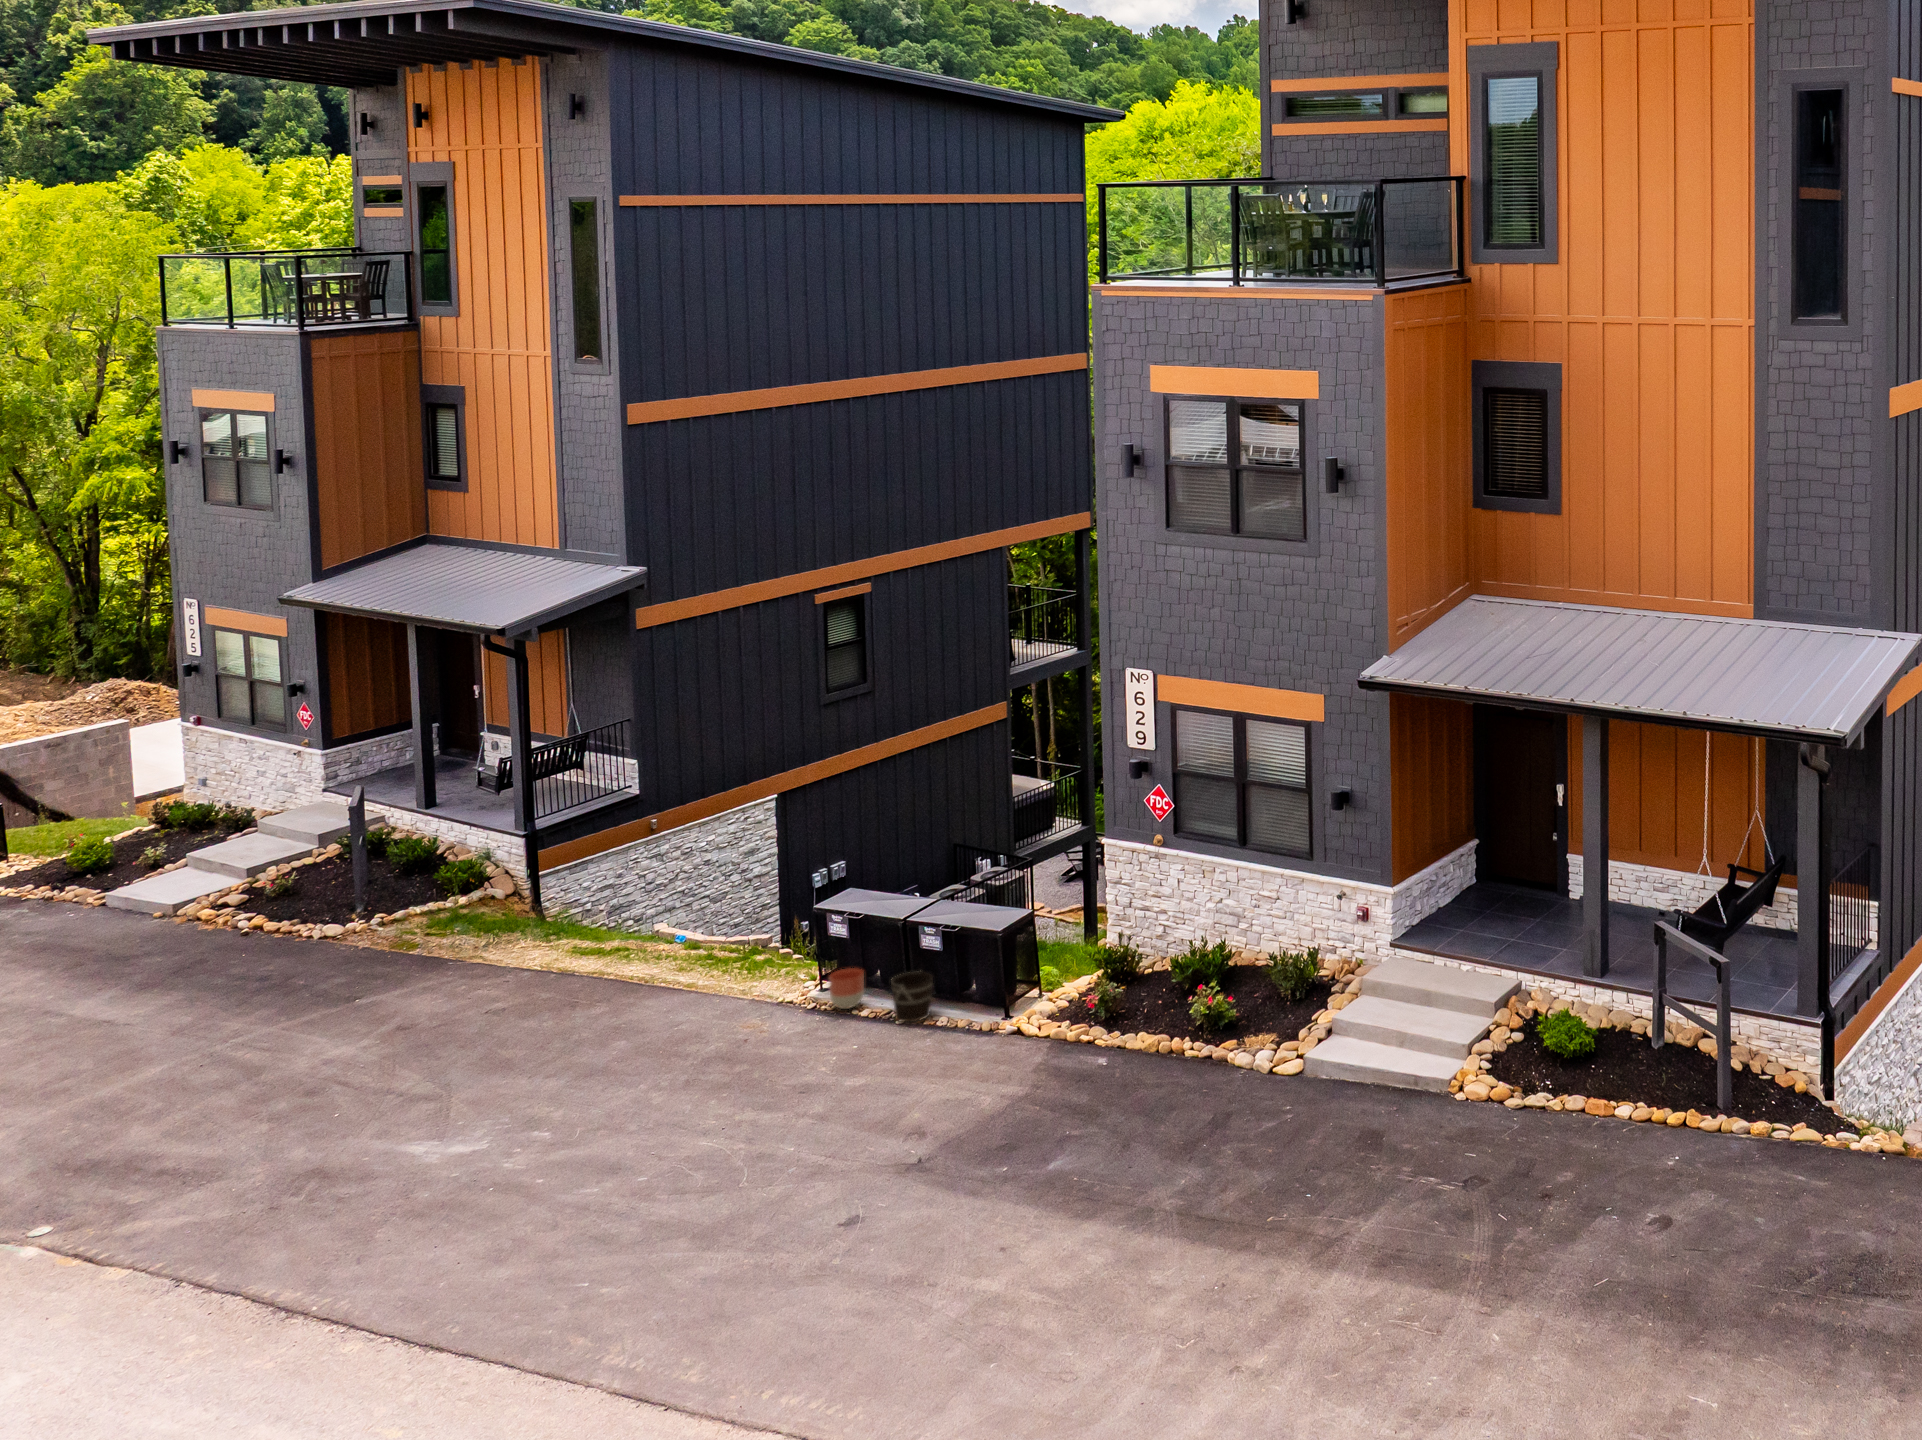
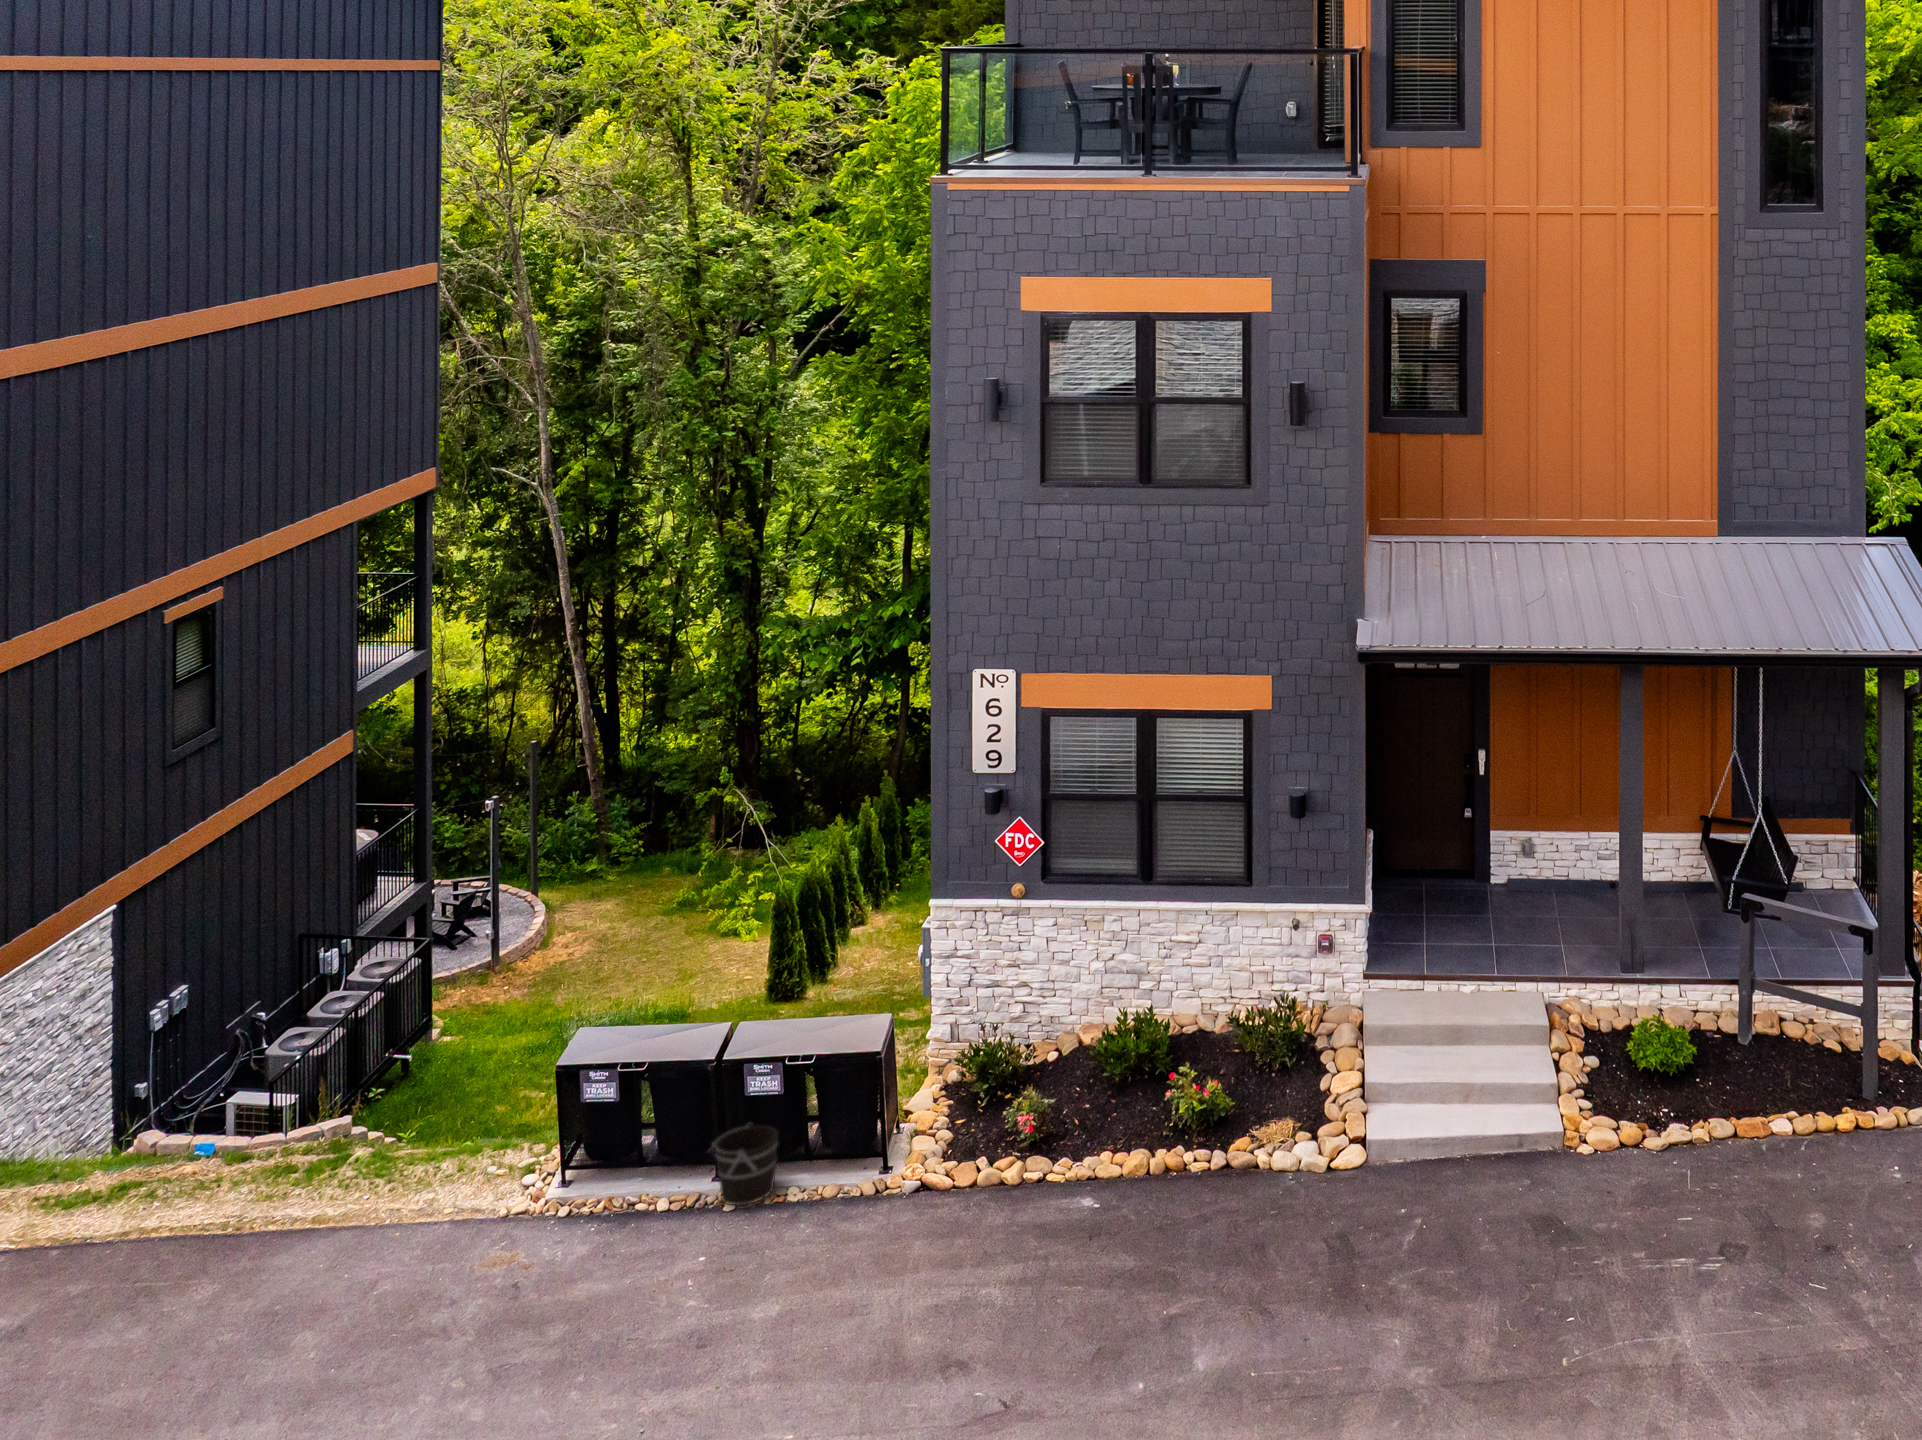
planter: present [829,968,864,1009] -> none [599,1140,654,1205]

